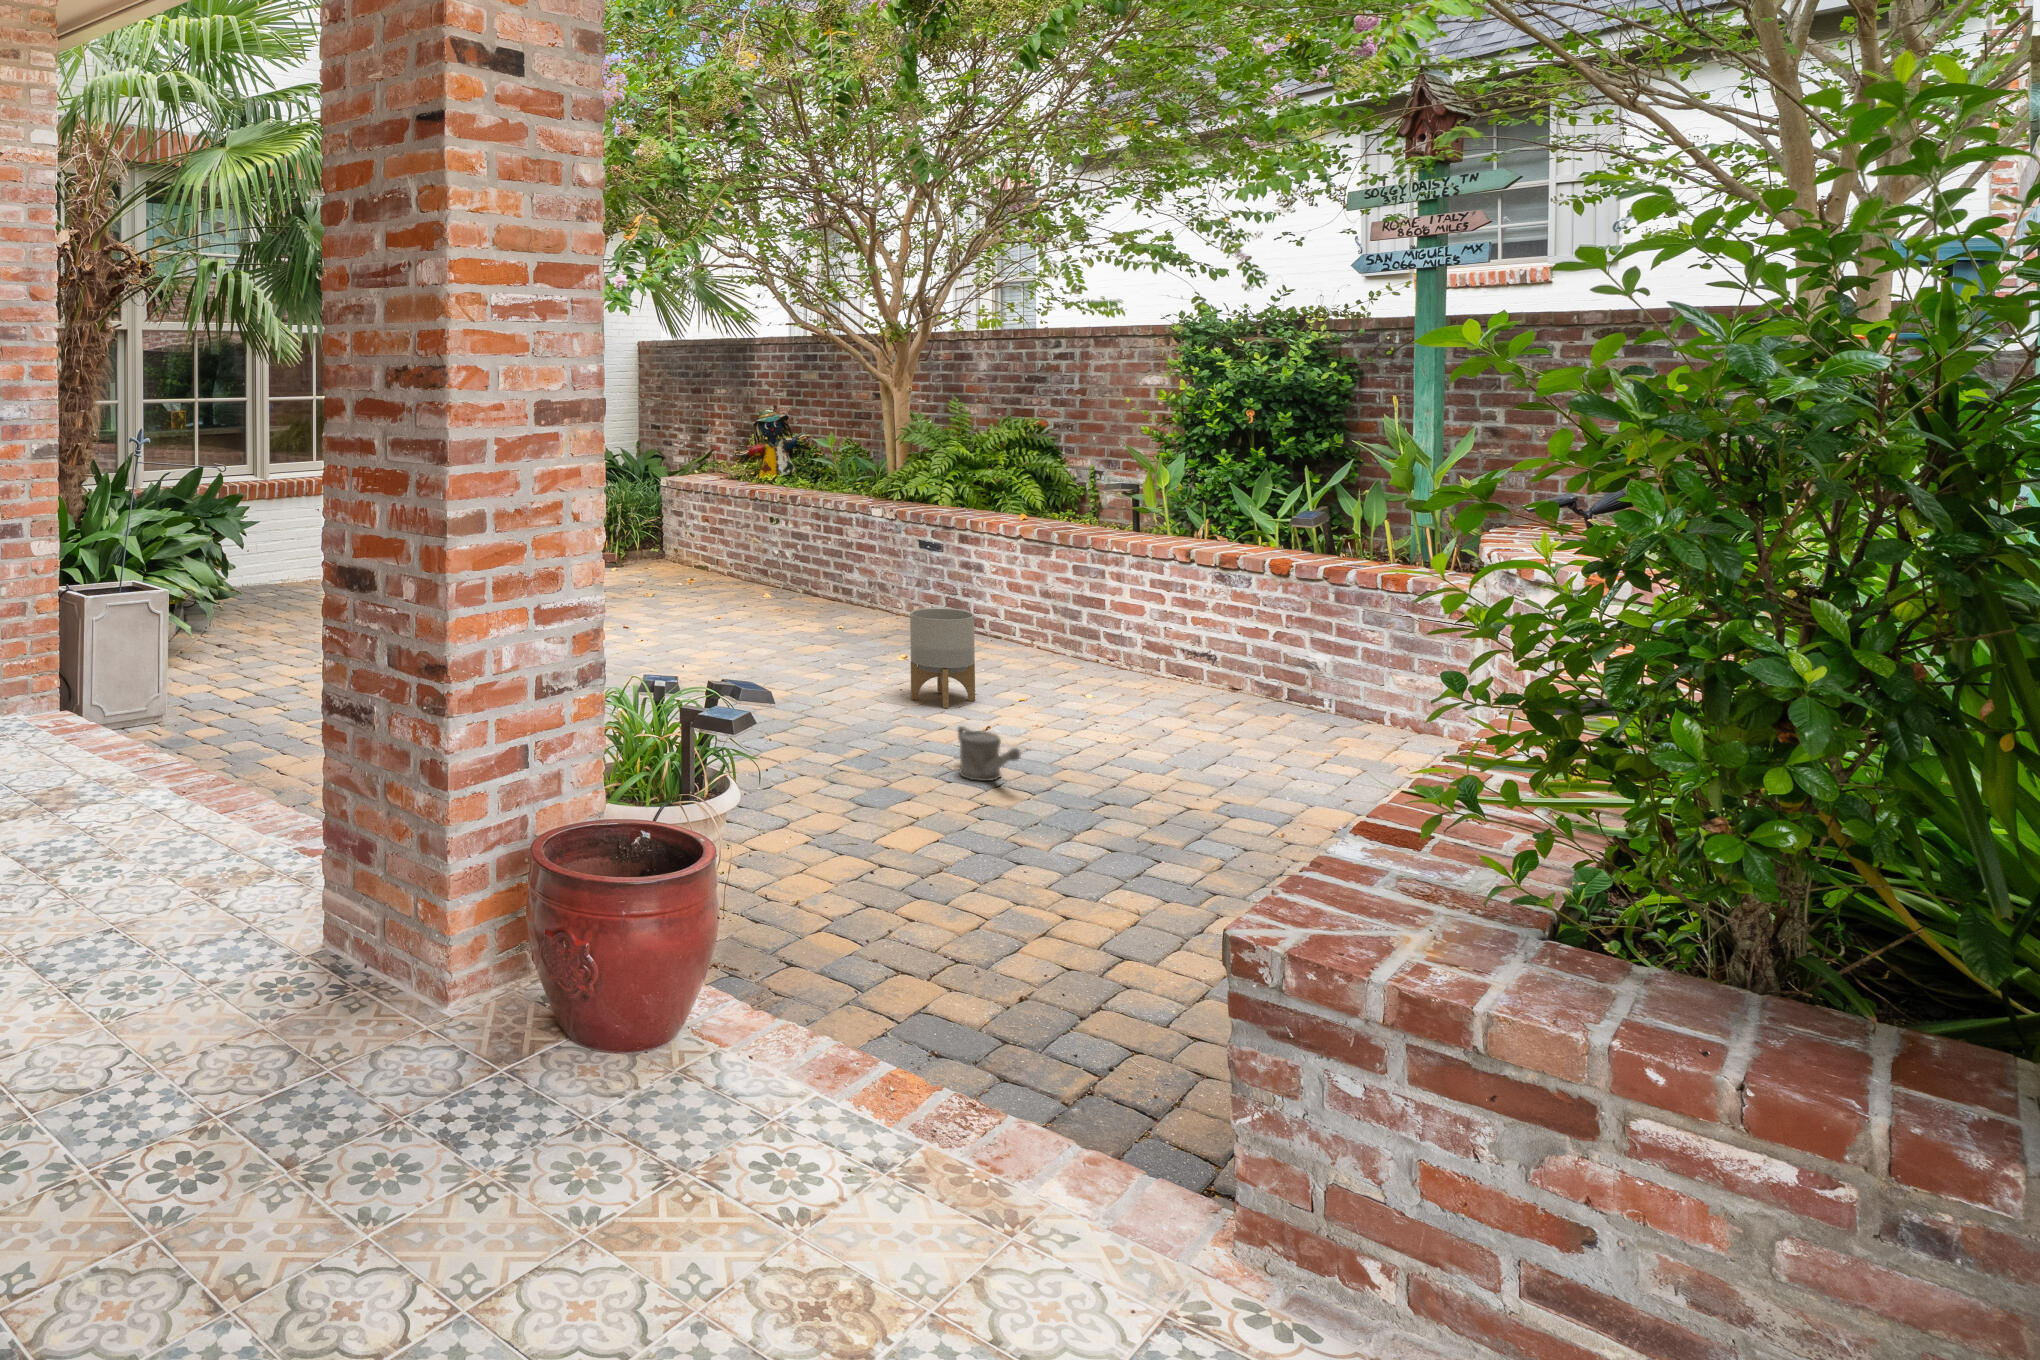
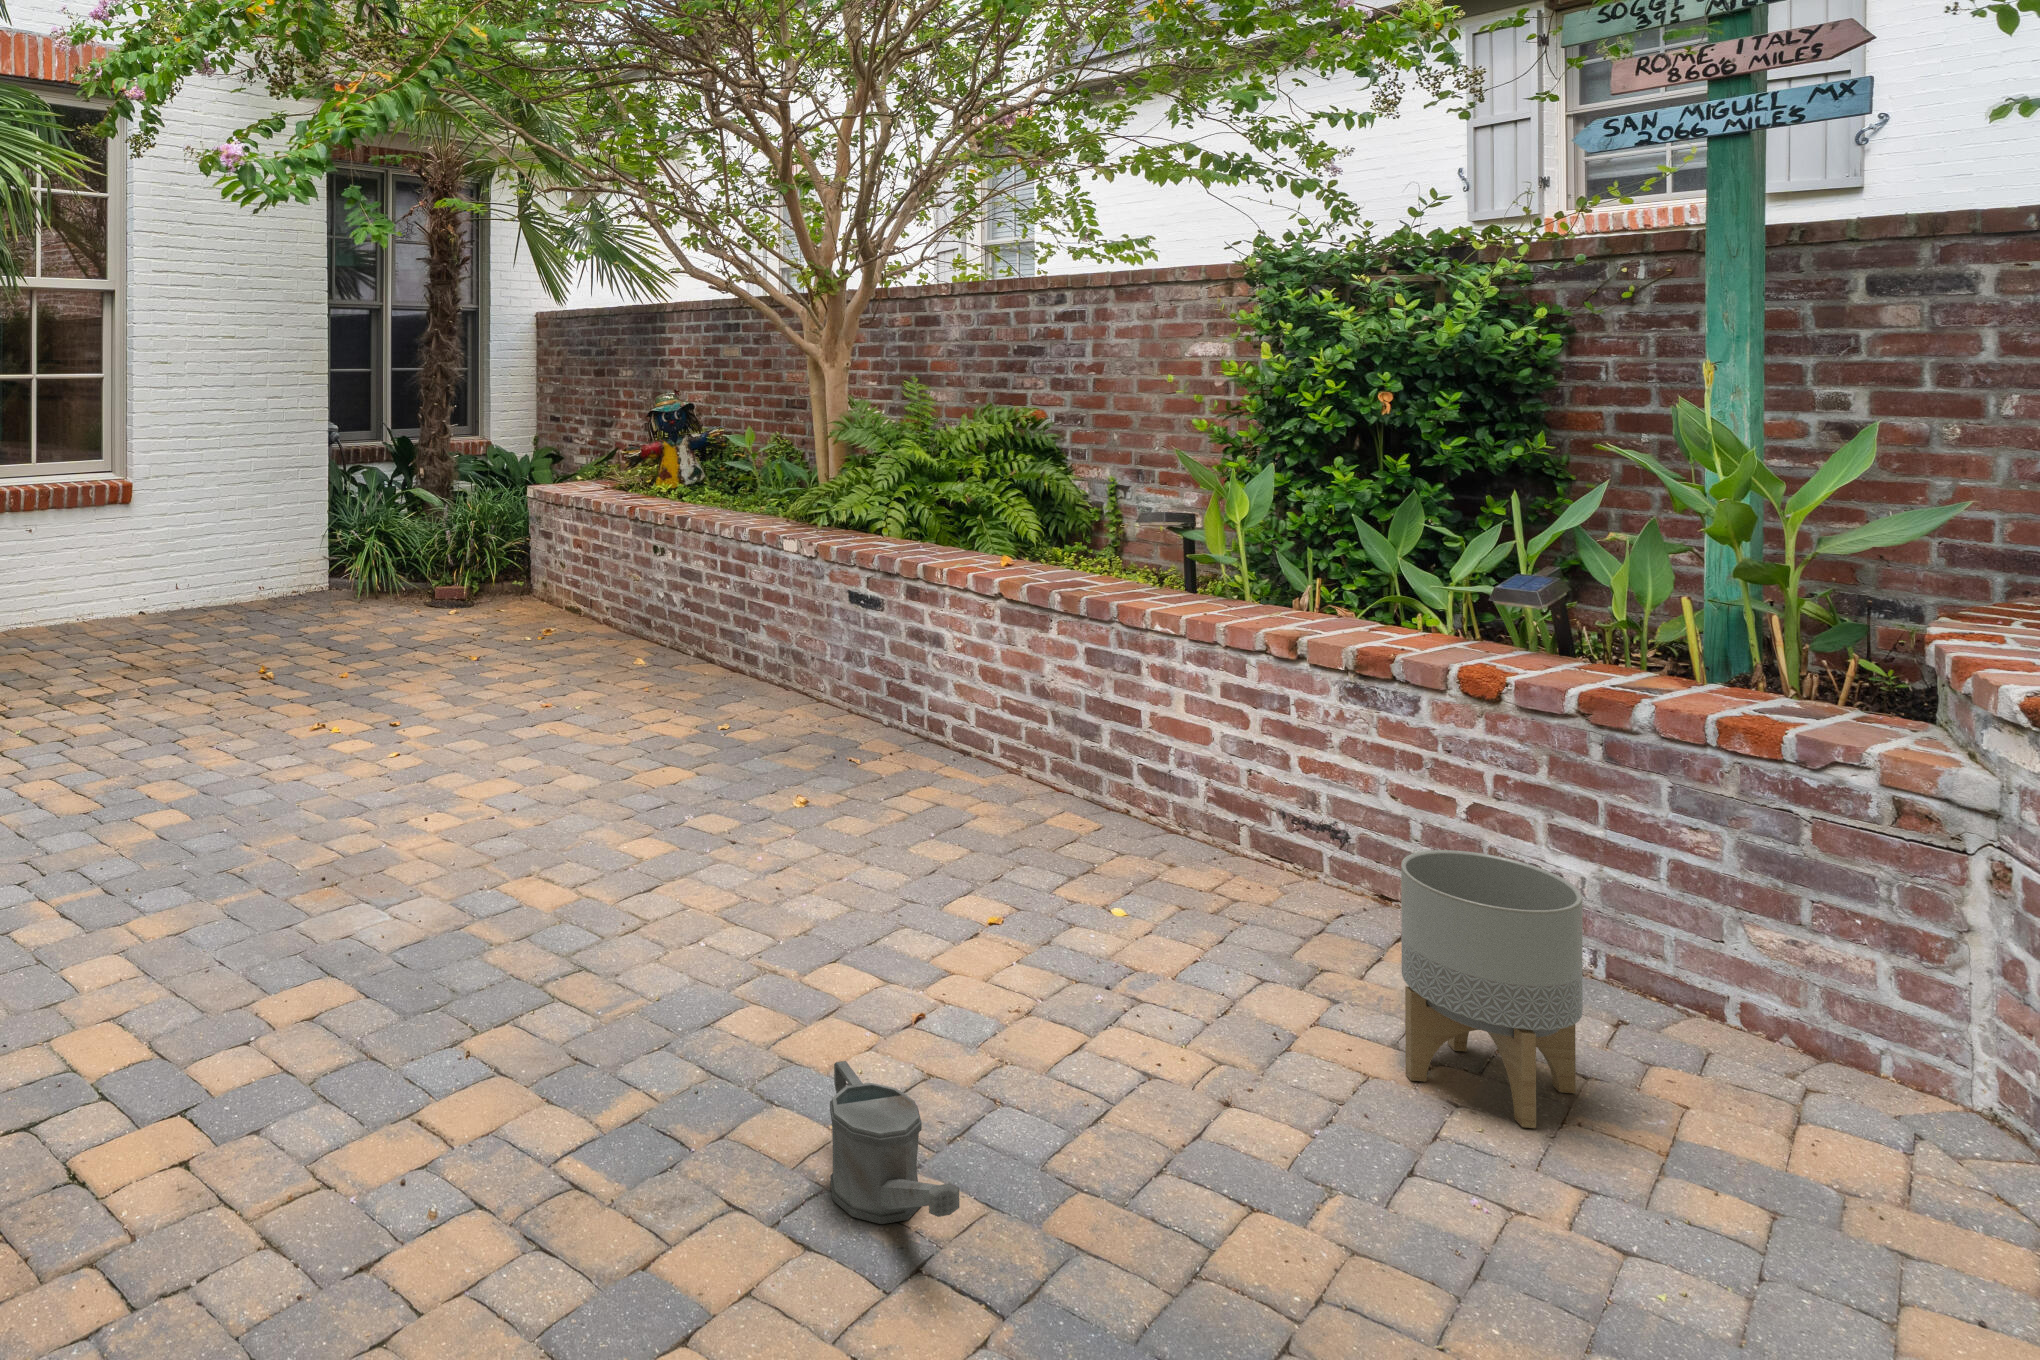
planter: present [910,608,975,708] -> present [1401,850,1583,1128]

